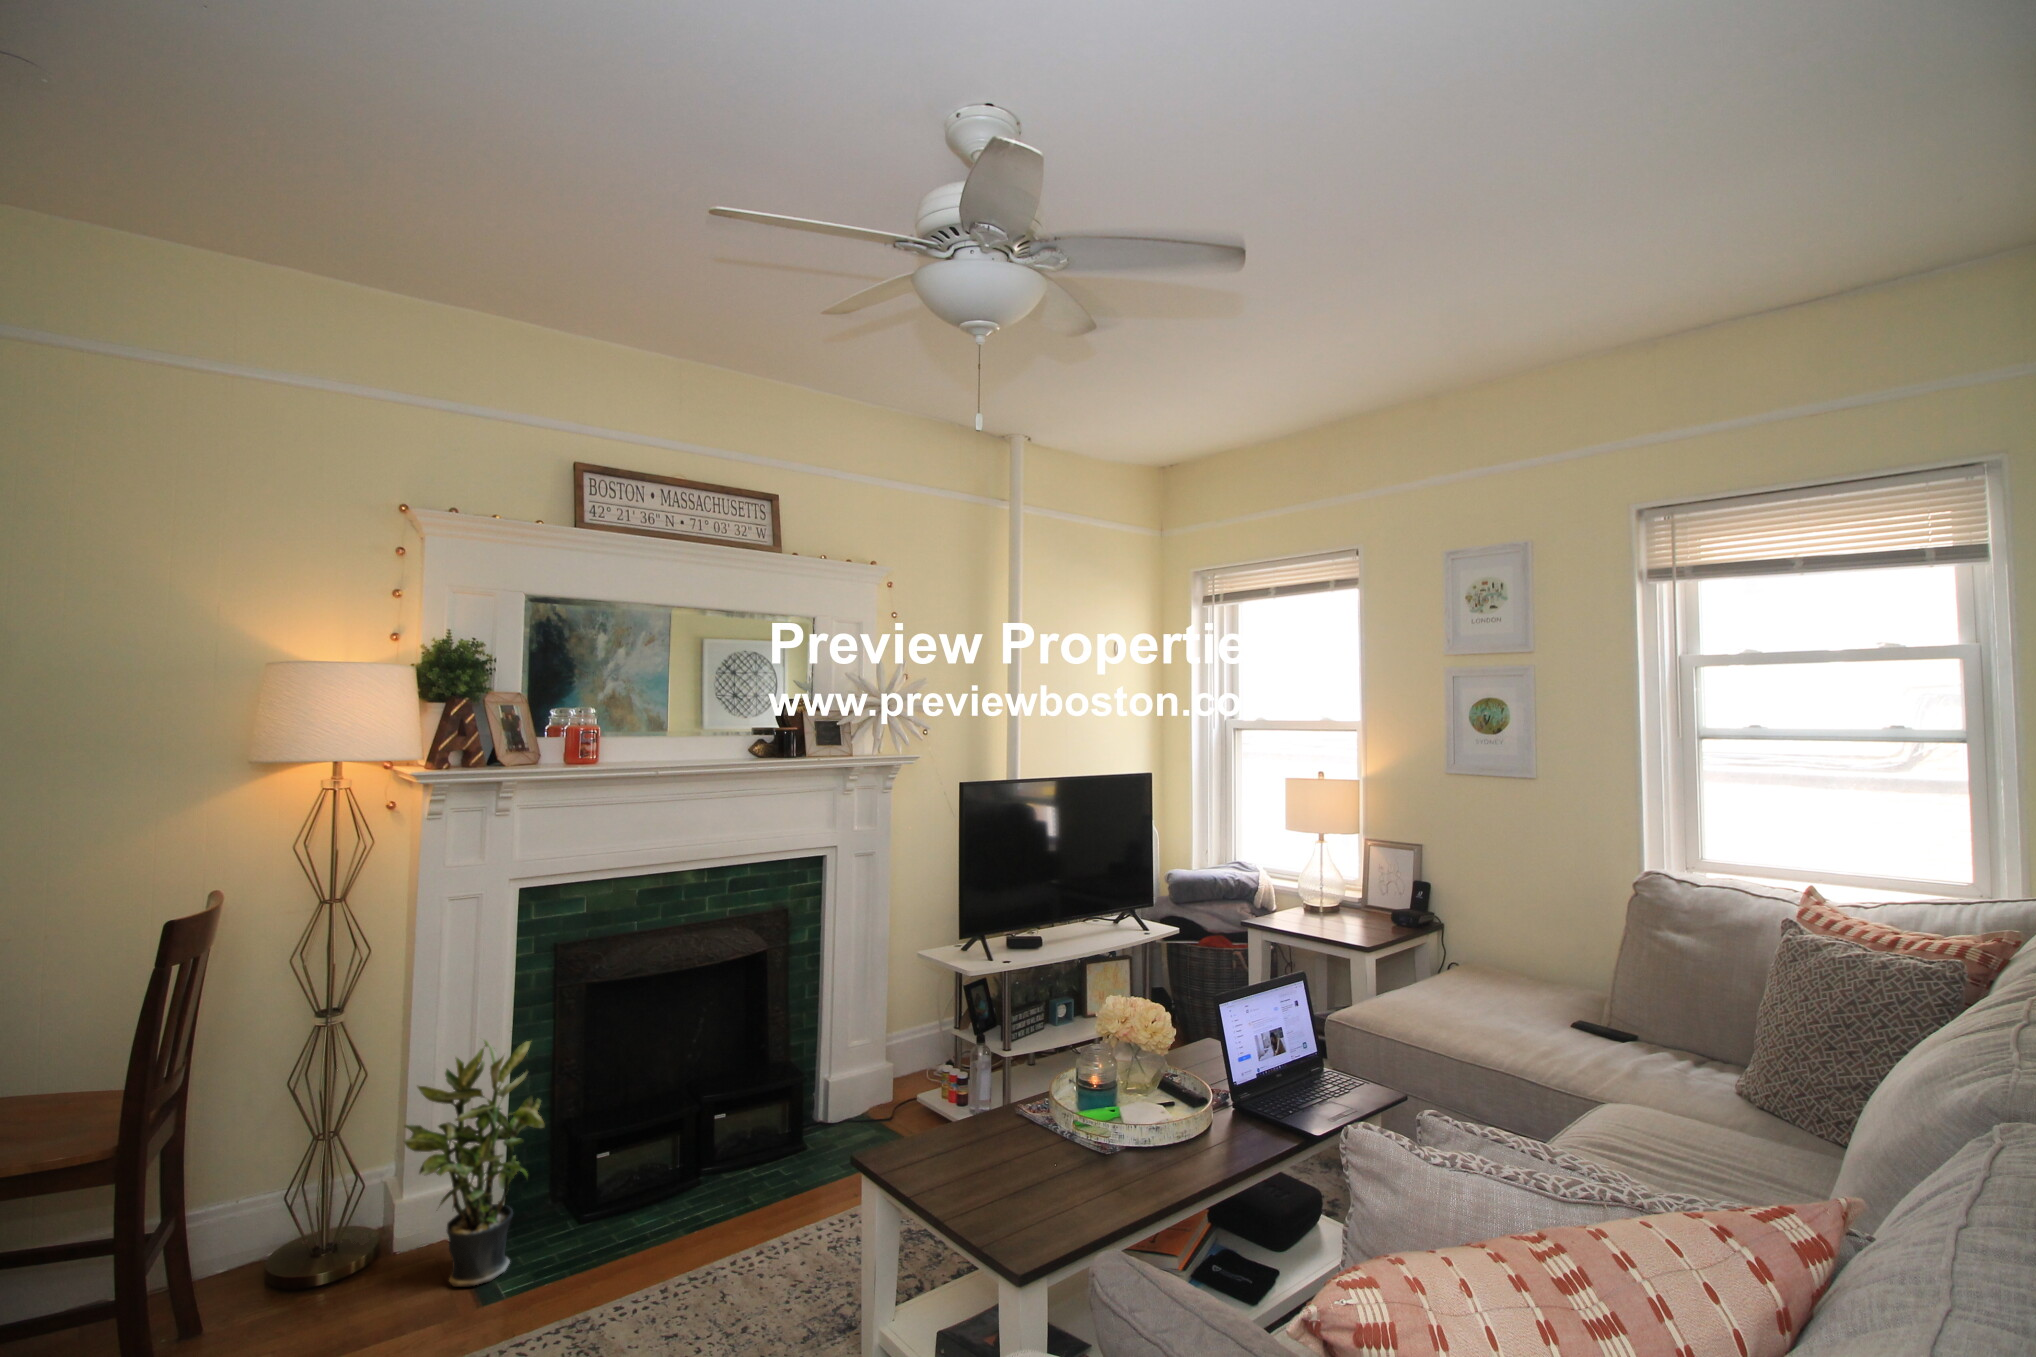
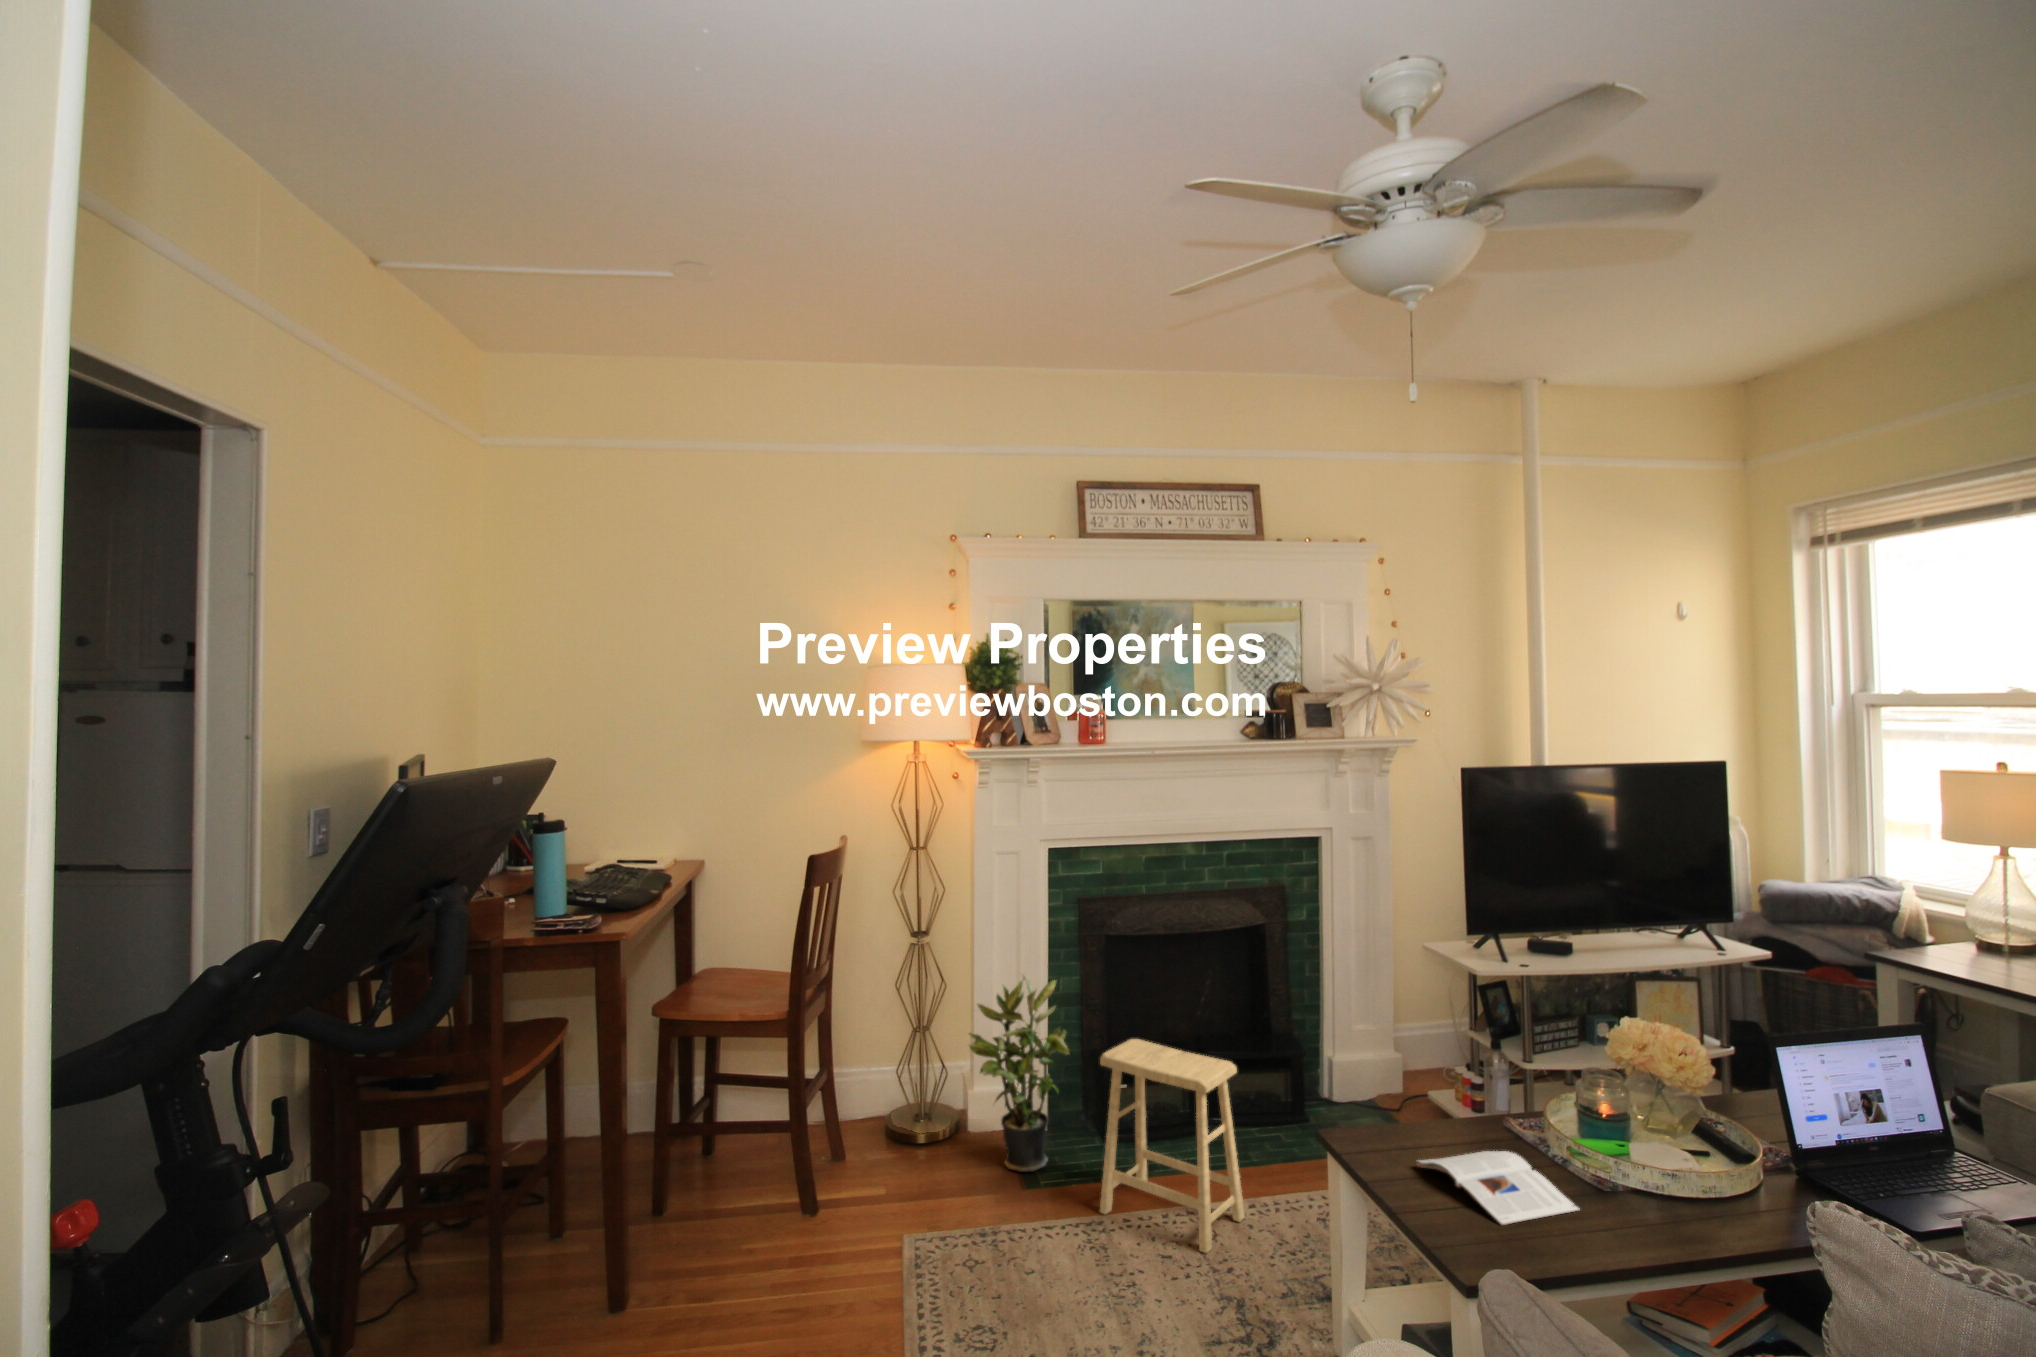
footstool: none [580,1094,753,1322] -> present [1100,1039,1245,1253]
magazine: none [945,1138,1090,1214] -> present [1417,1151,1579,1225]

